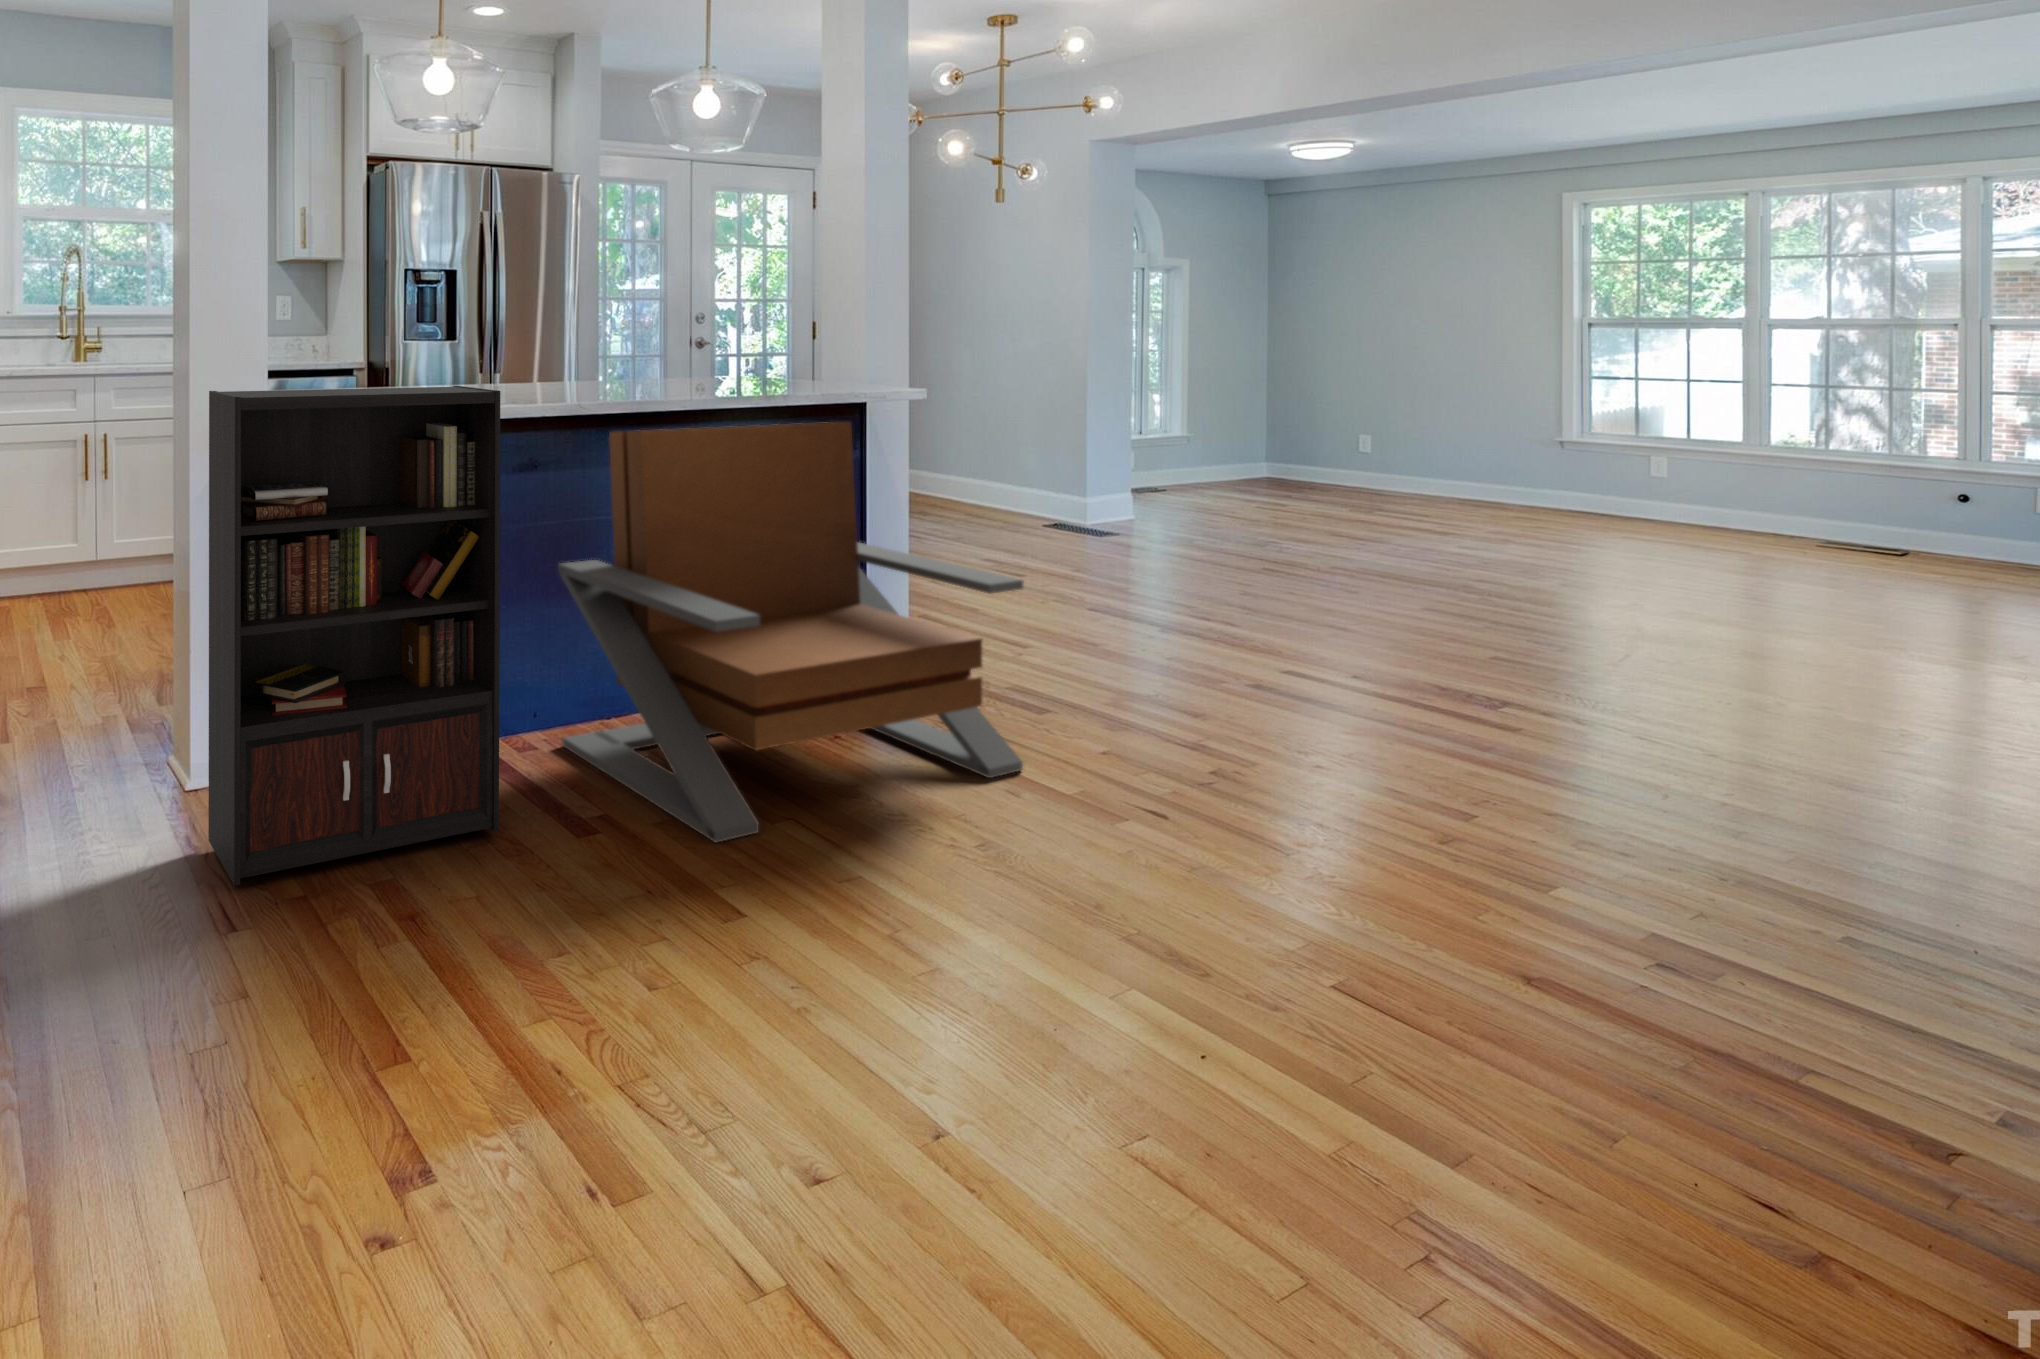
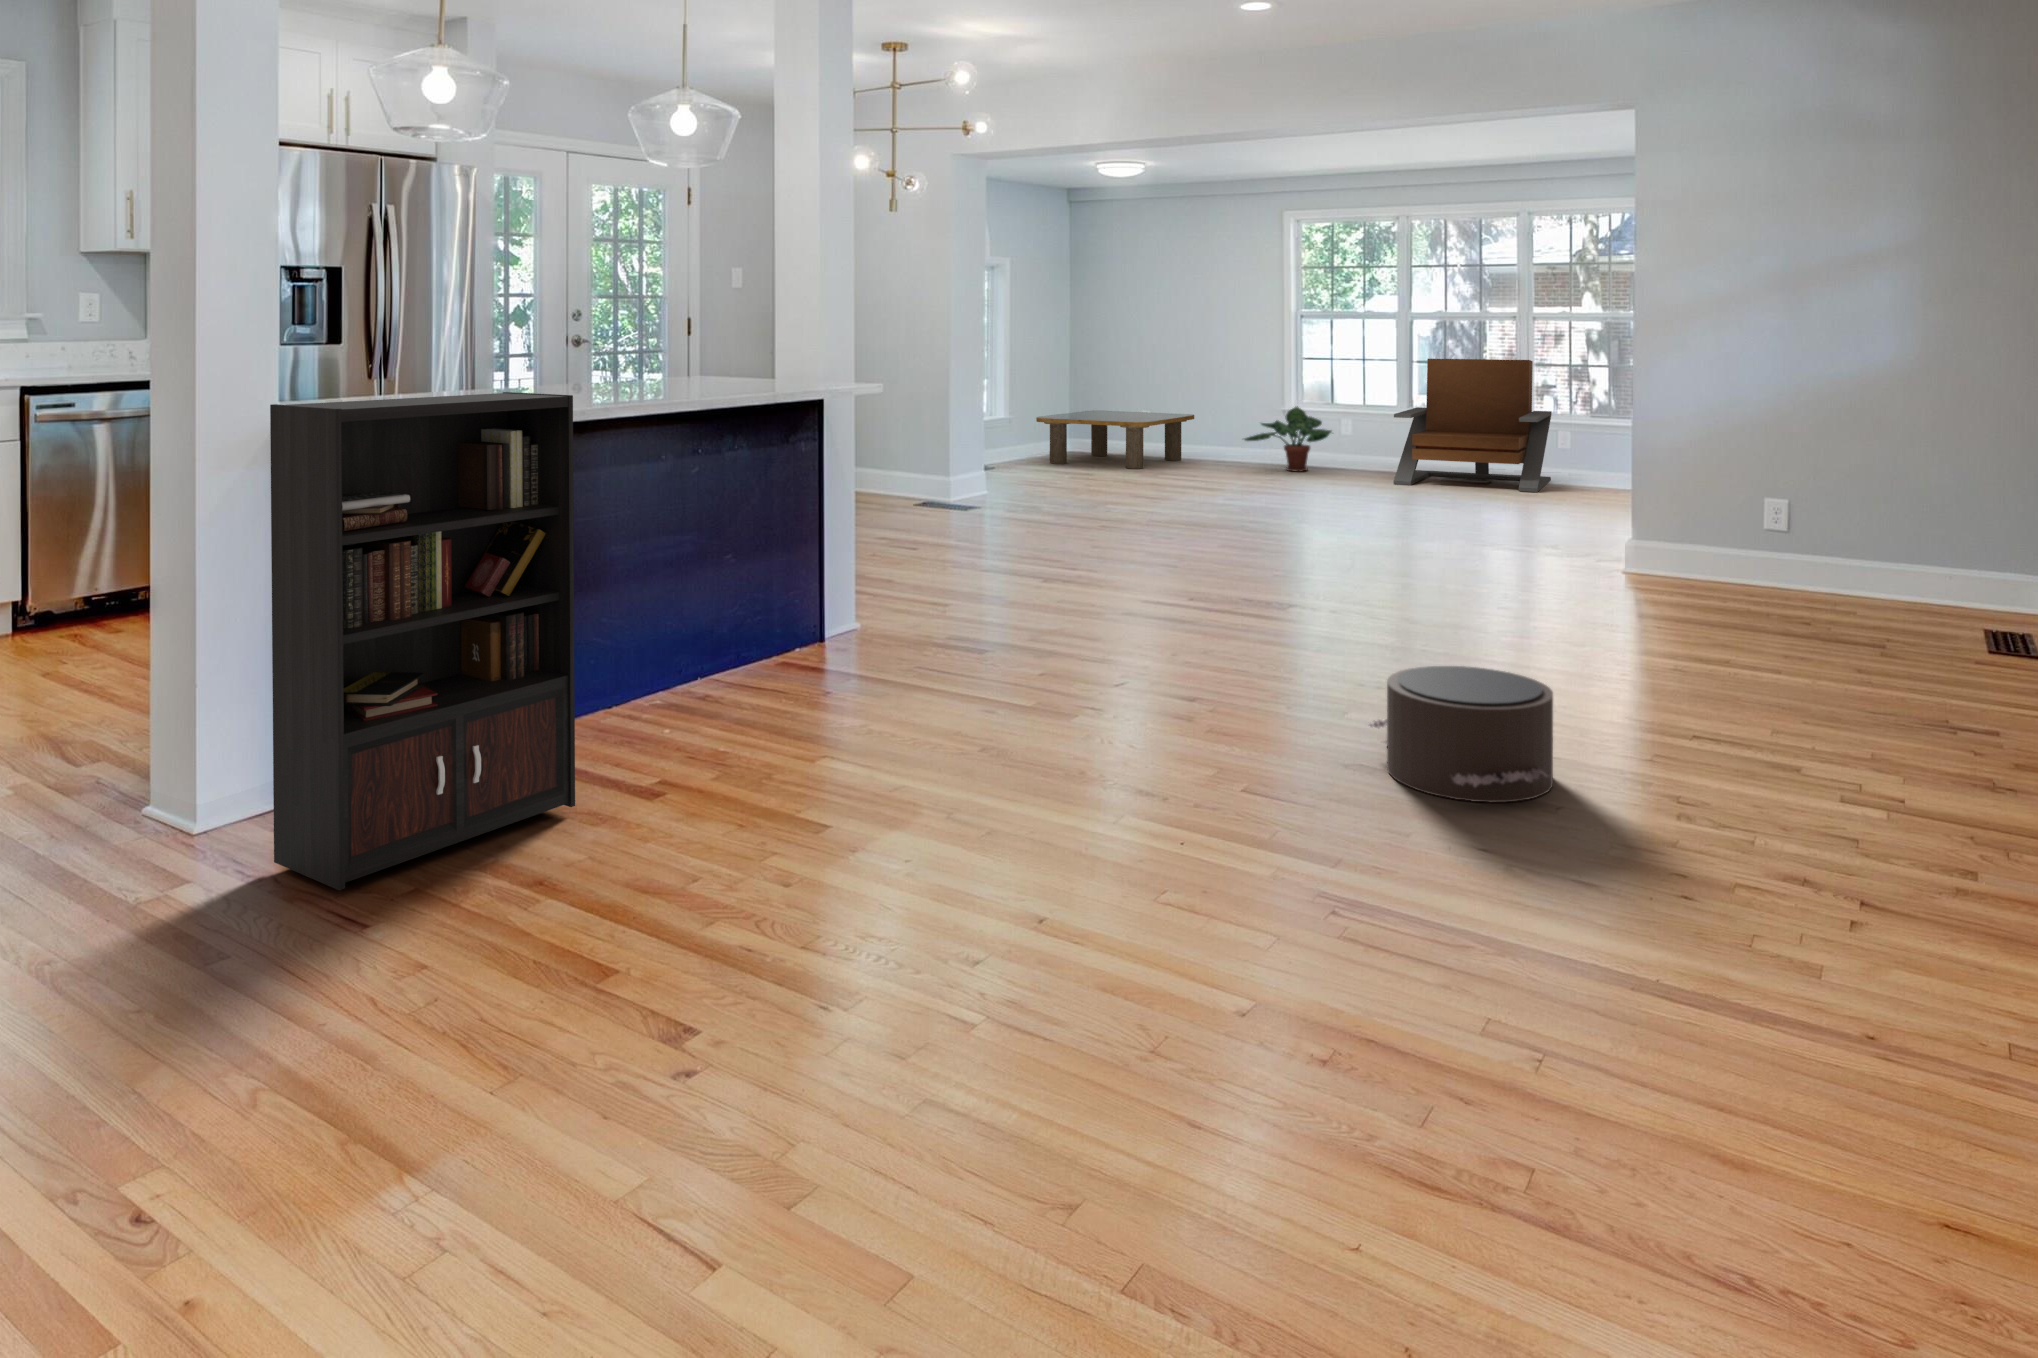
lounge chair: present [558,422,1023,842] -> present [1394,359,1552,492]
coffee table: none [1222,429,1432,500] -> present [1036,411,1194,469]
potted plant: none [1494,434,1639,518] -> present [1244,406,1331,472]
pouf: none [1553,841,1911,1105] -> present [1368,666,1553,802]

